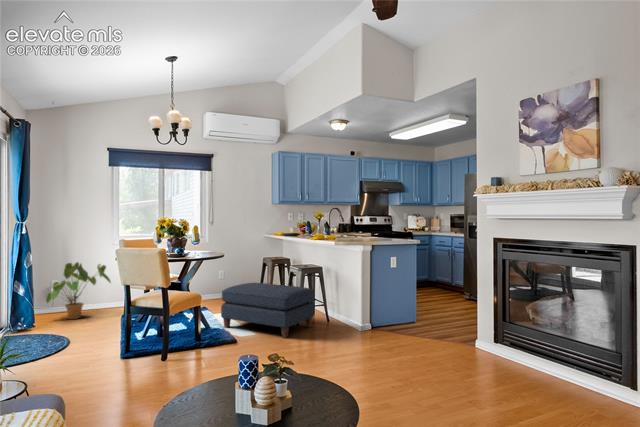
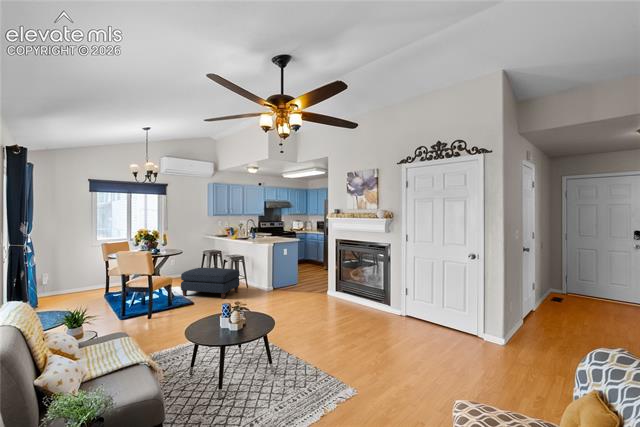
house plant: present [46,262,111,319] -> none [46,260,97,299]

